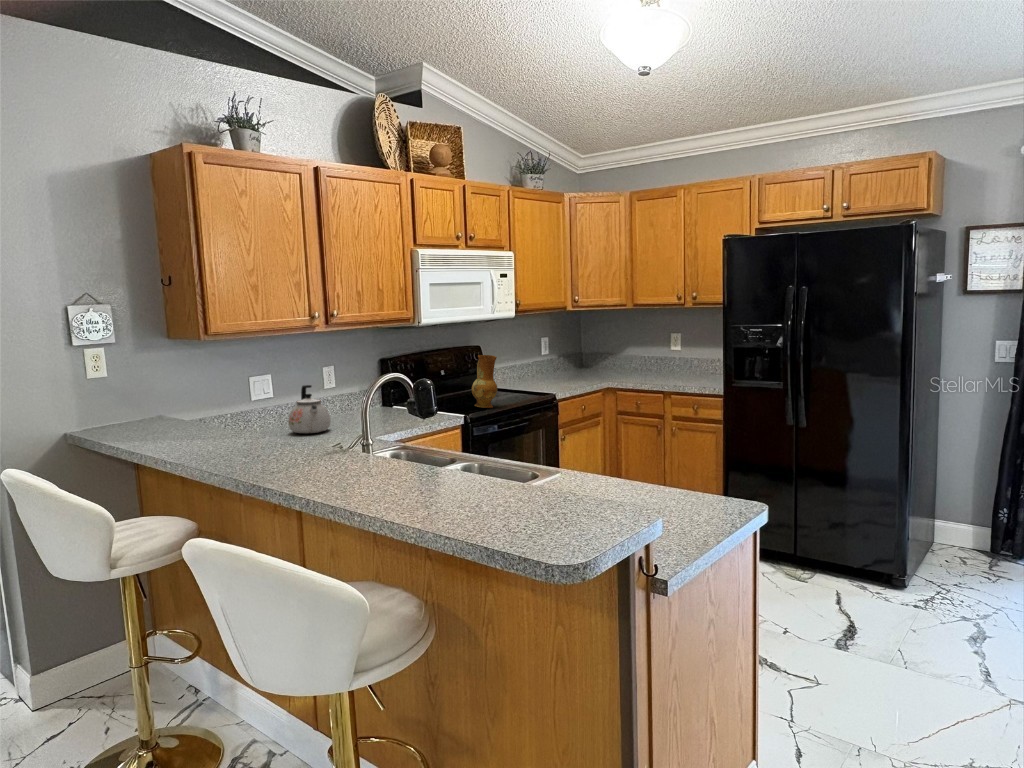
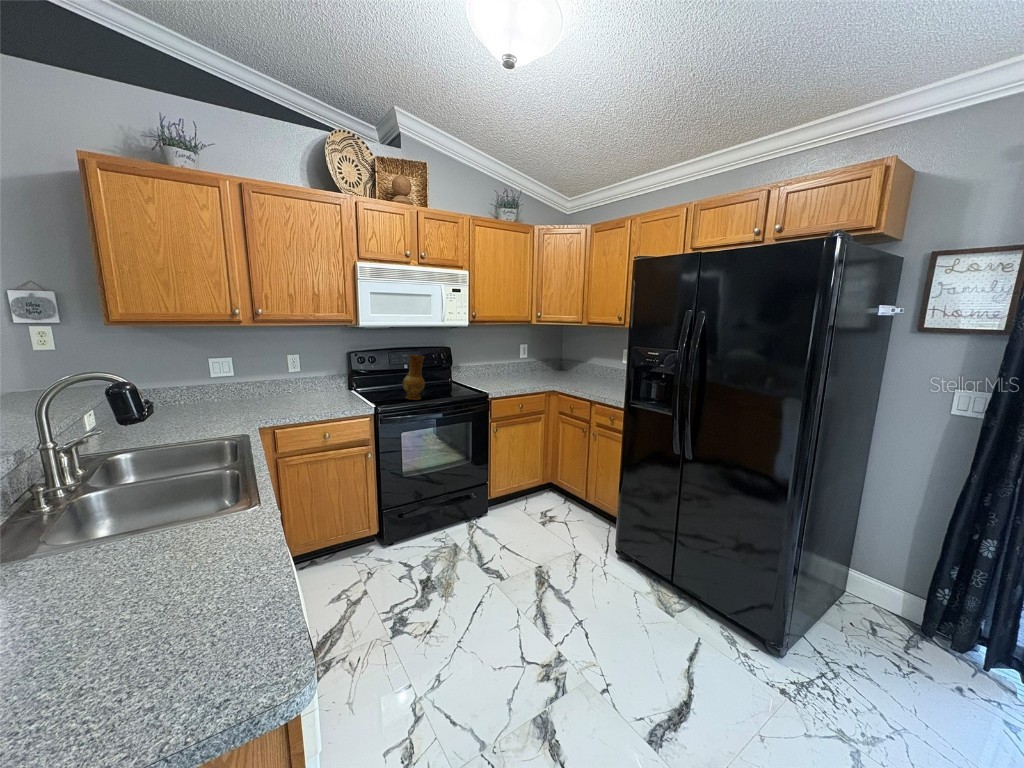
kettle: present [288,385,331,434] -> none [226,368,265,408]

